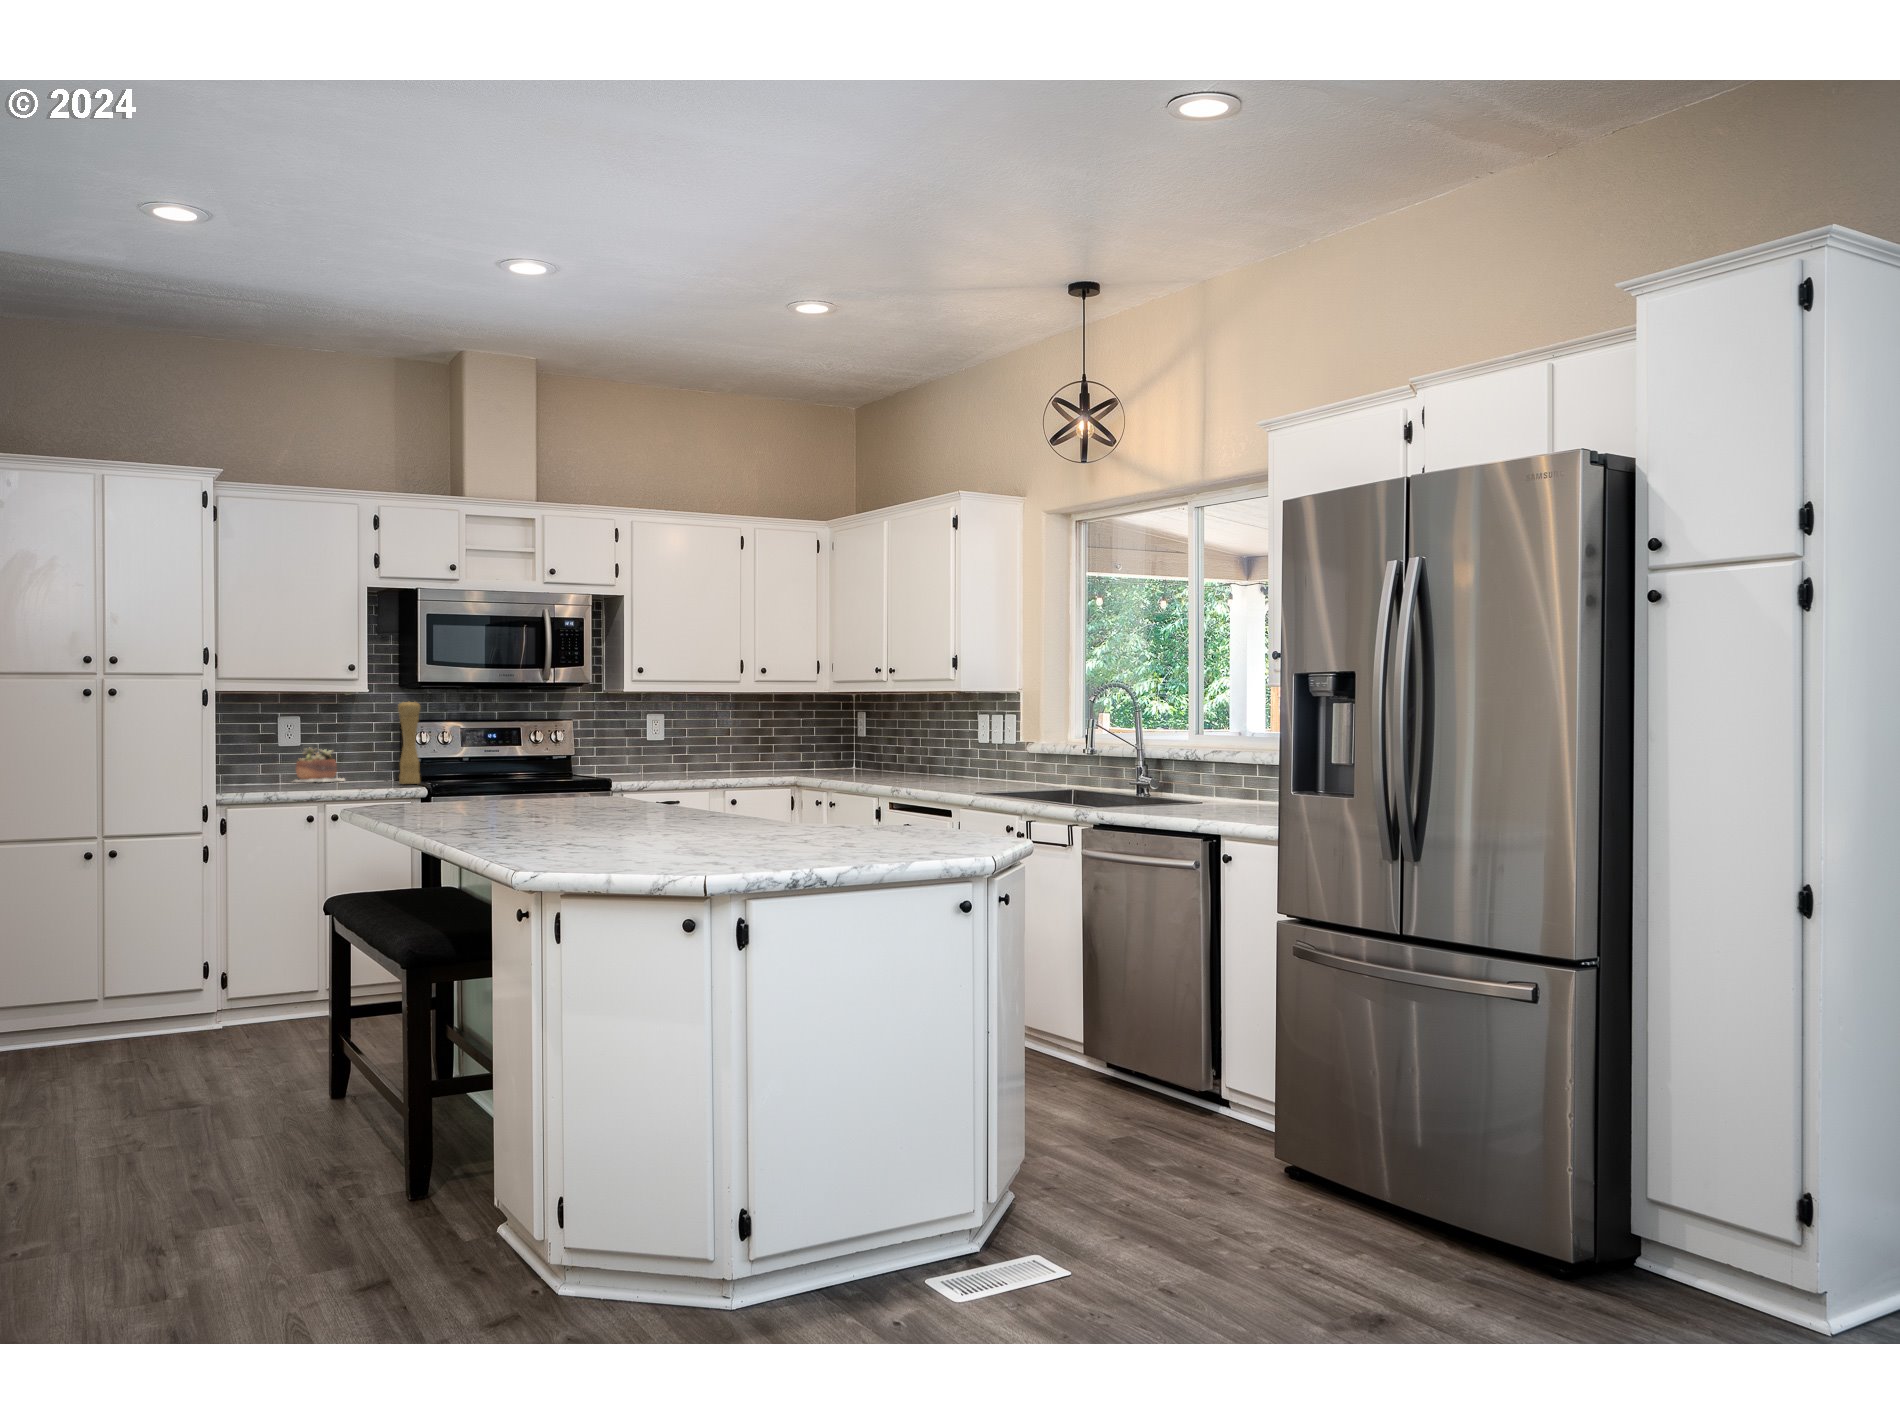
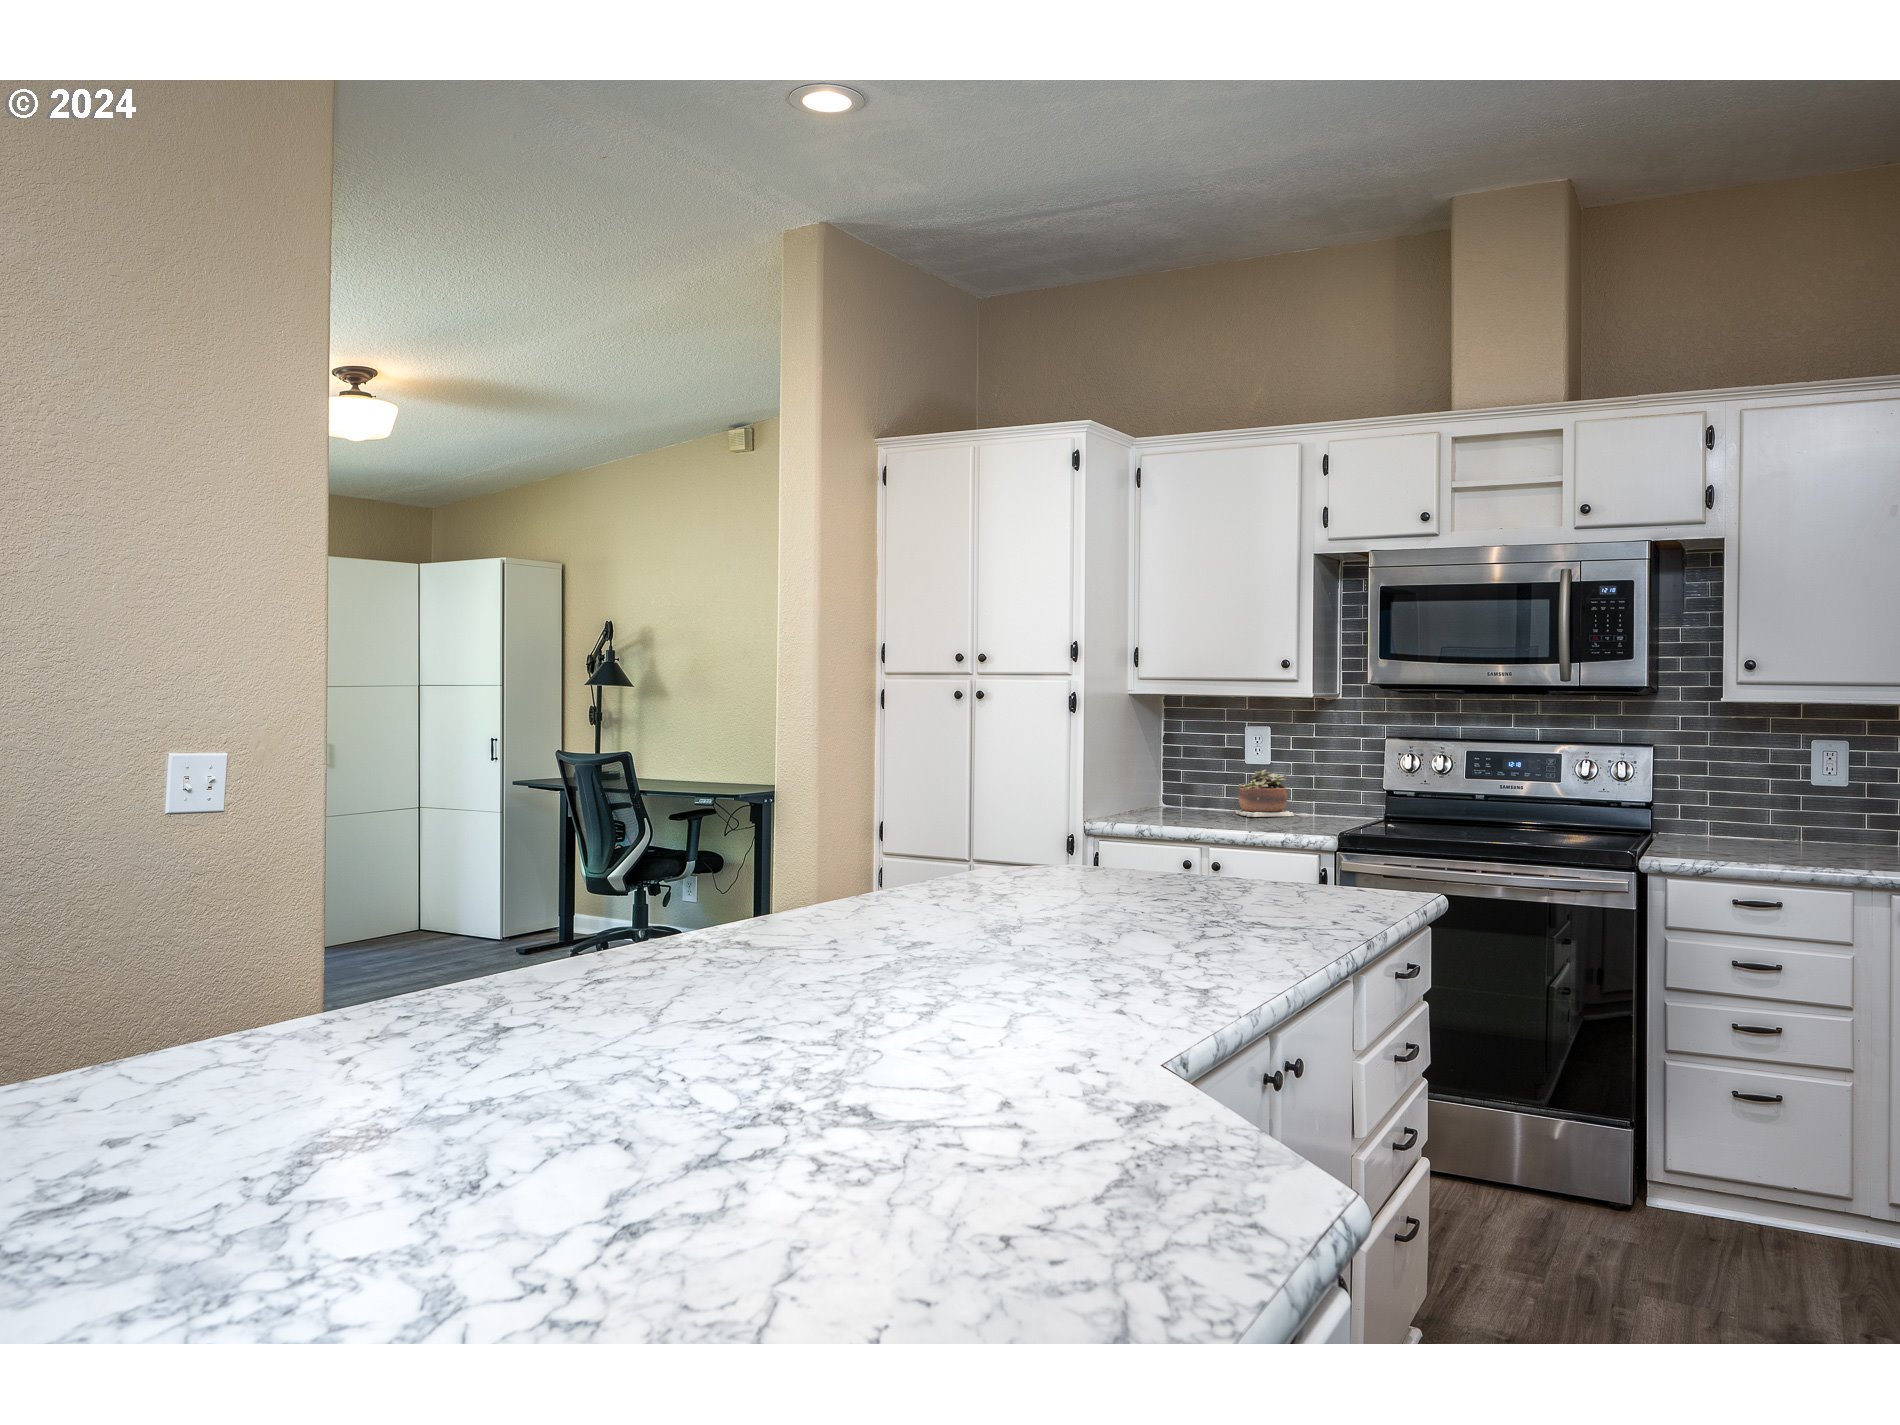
pepper mill: present [398,701,420,784] -> none [1288,720,1317,834]

